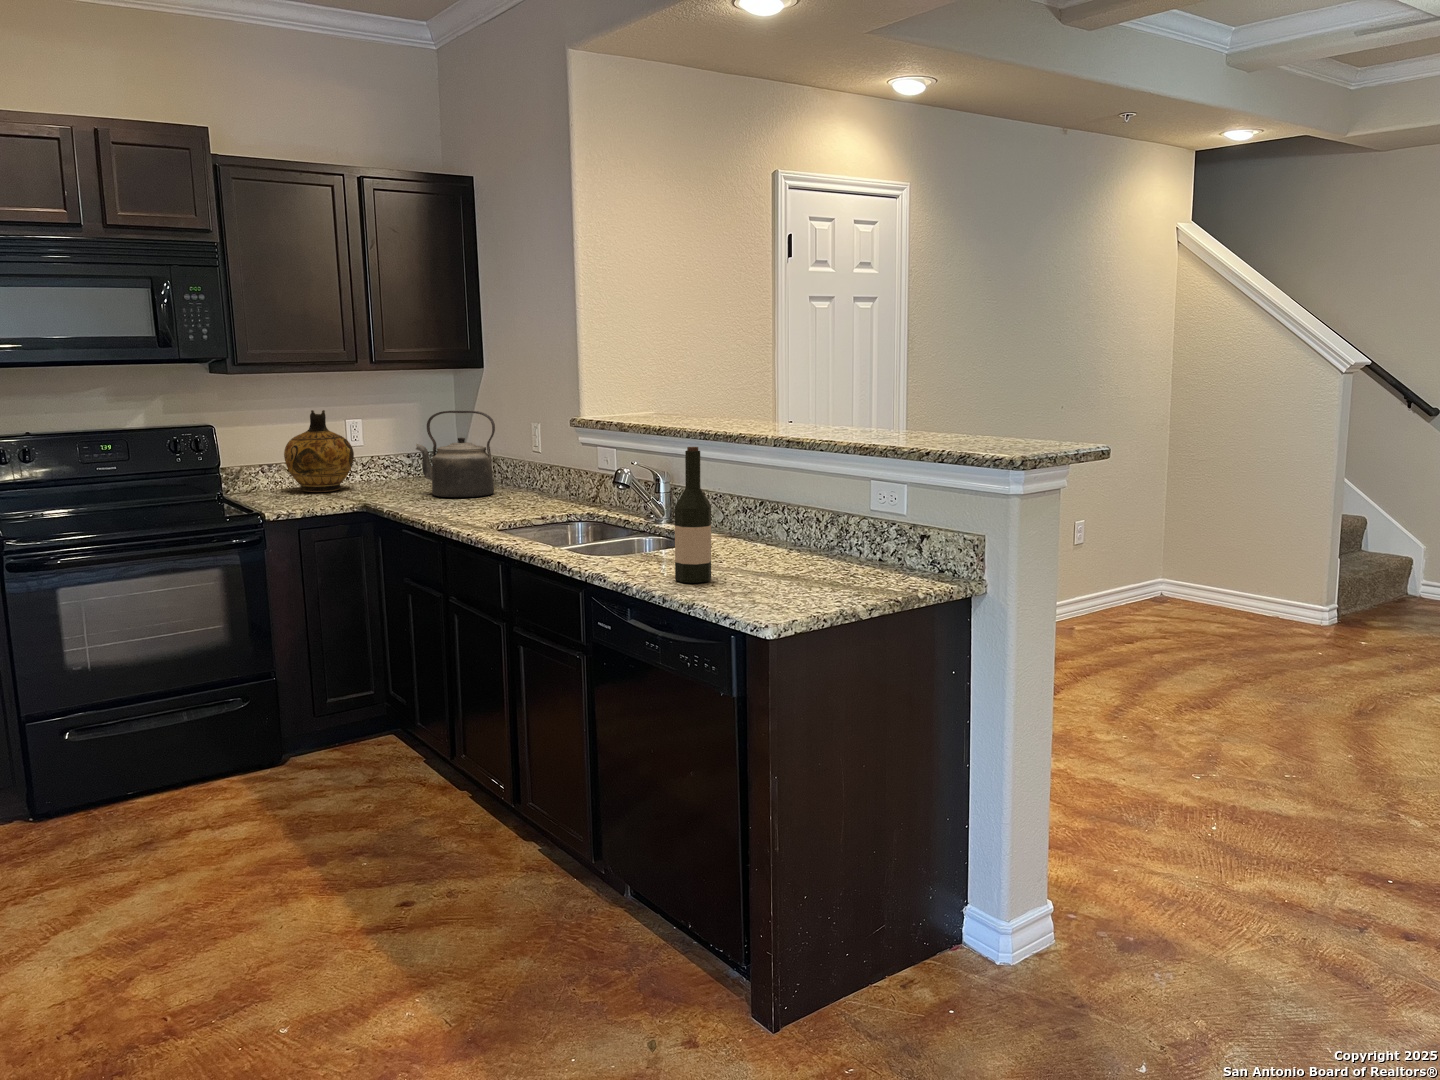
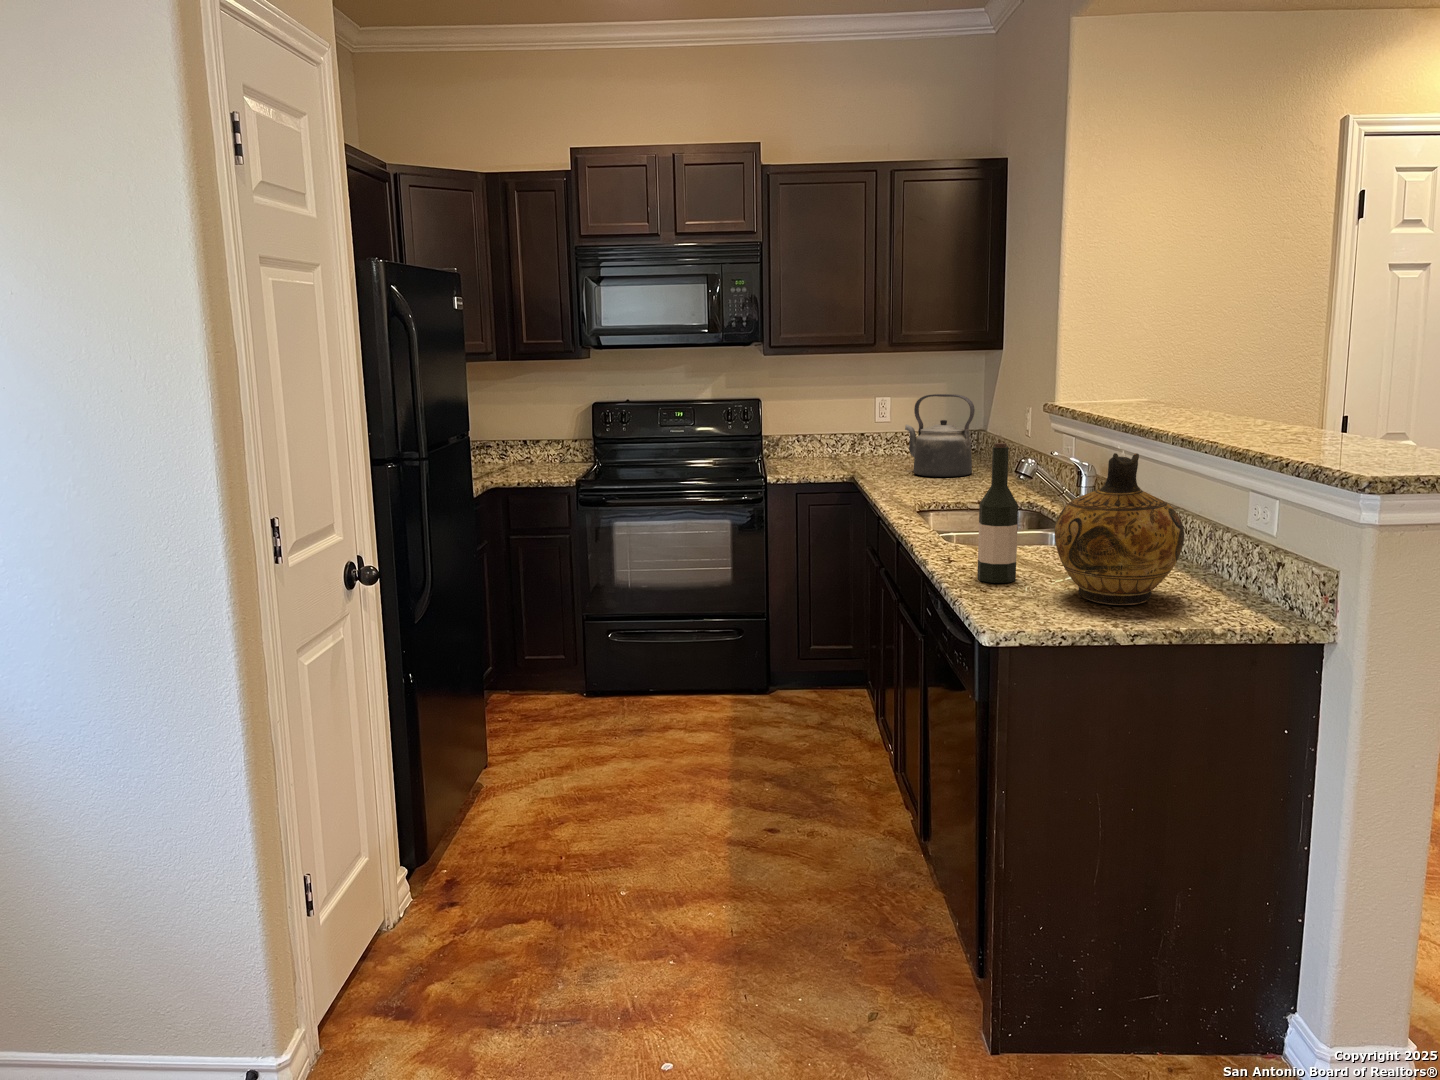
ceramic jug: present [284,410,354,492] -> present [1055,453,1184,605]

